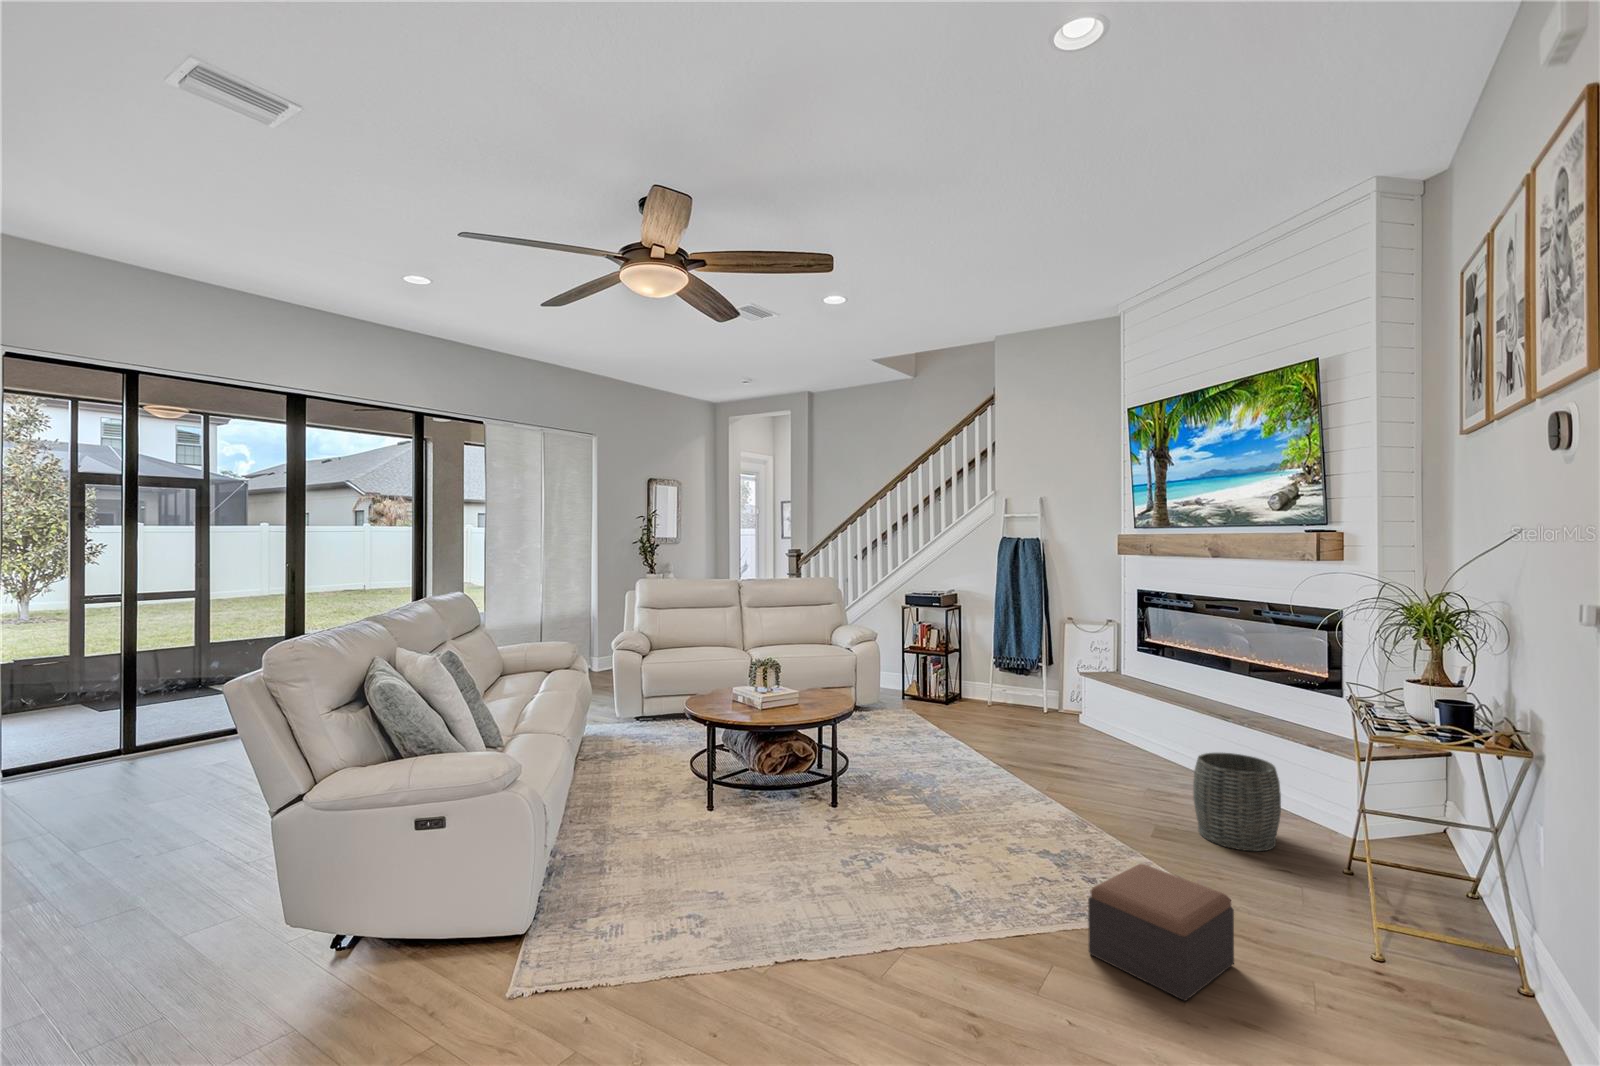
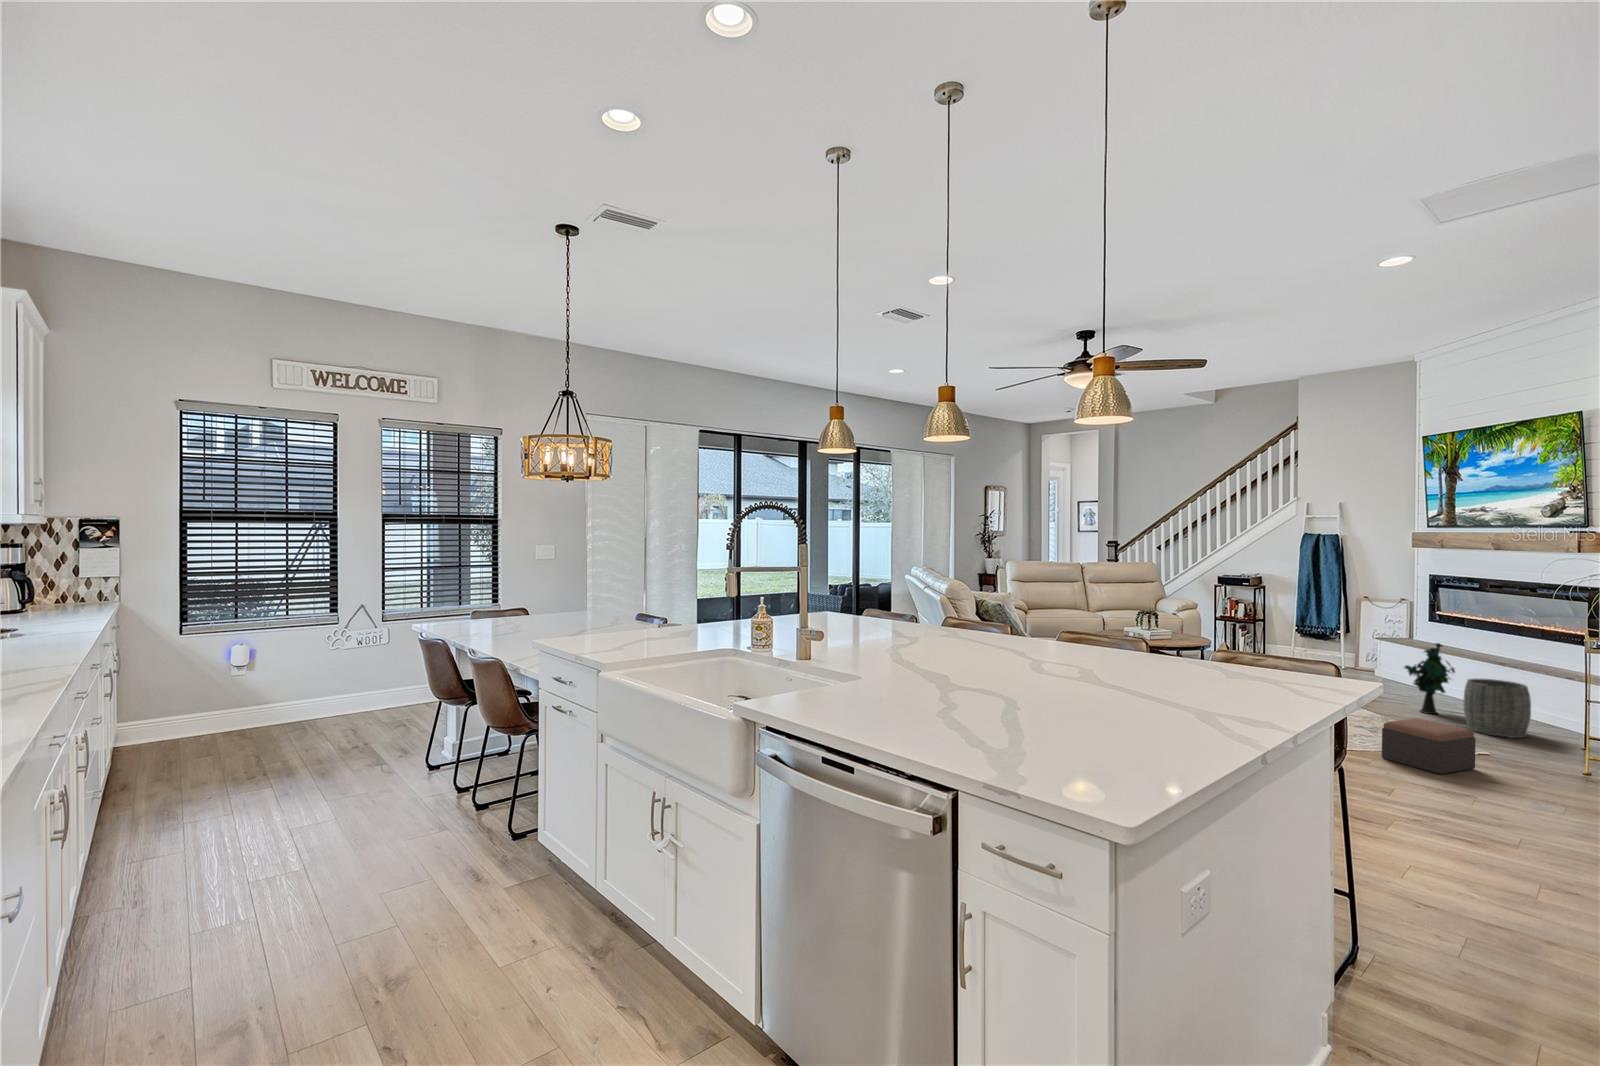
decorative plant: none [1114,696,1179,804] -> present [1404,643,1455,714]

